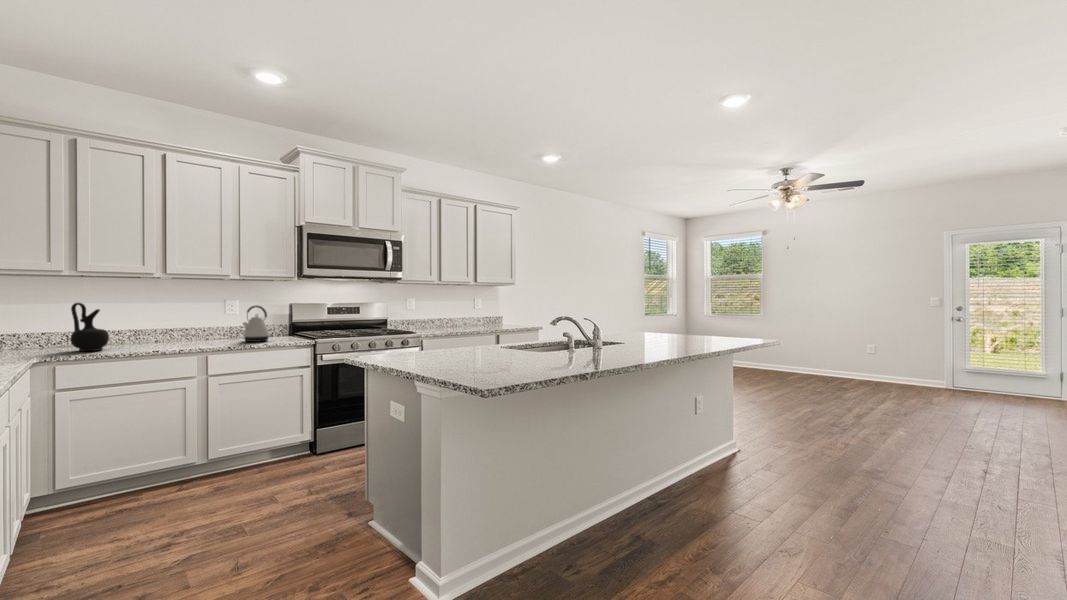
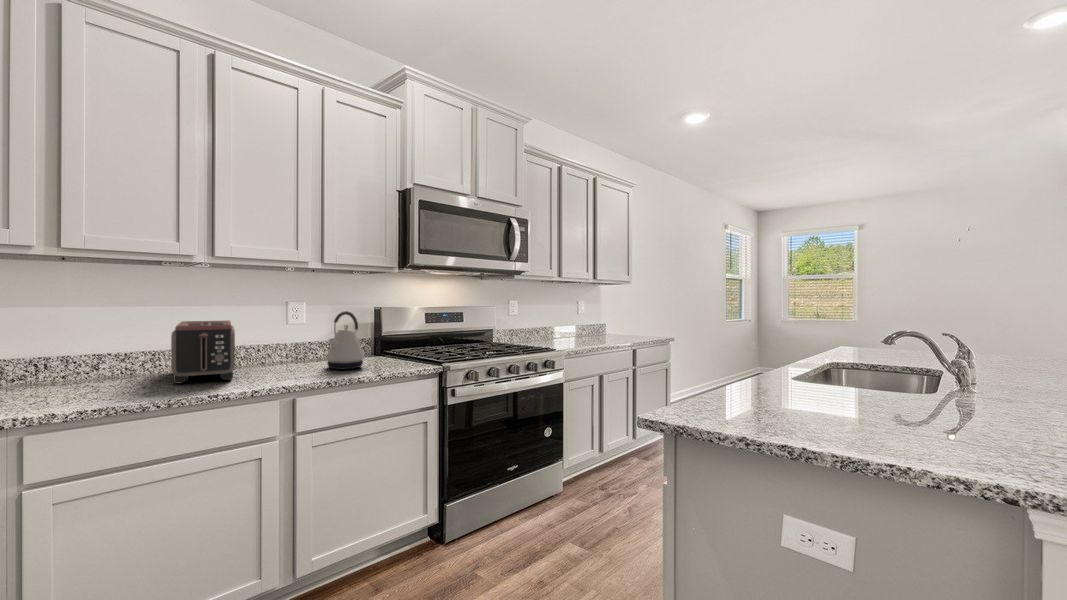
ceramic jug: present [70,303,109,351] -> none [49,308,119,398]
toaster: none [140,312,186,346] -> present [171,321,235,384]

